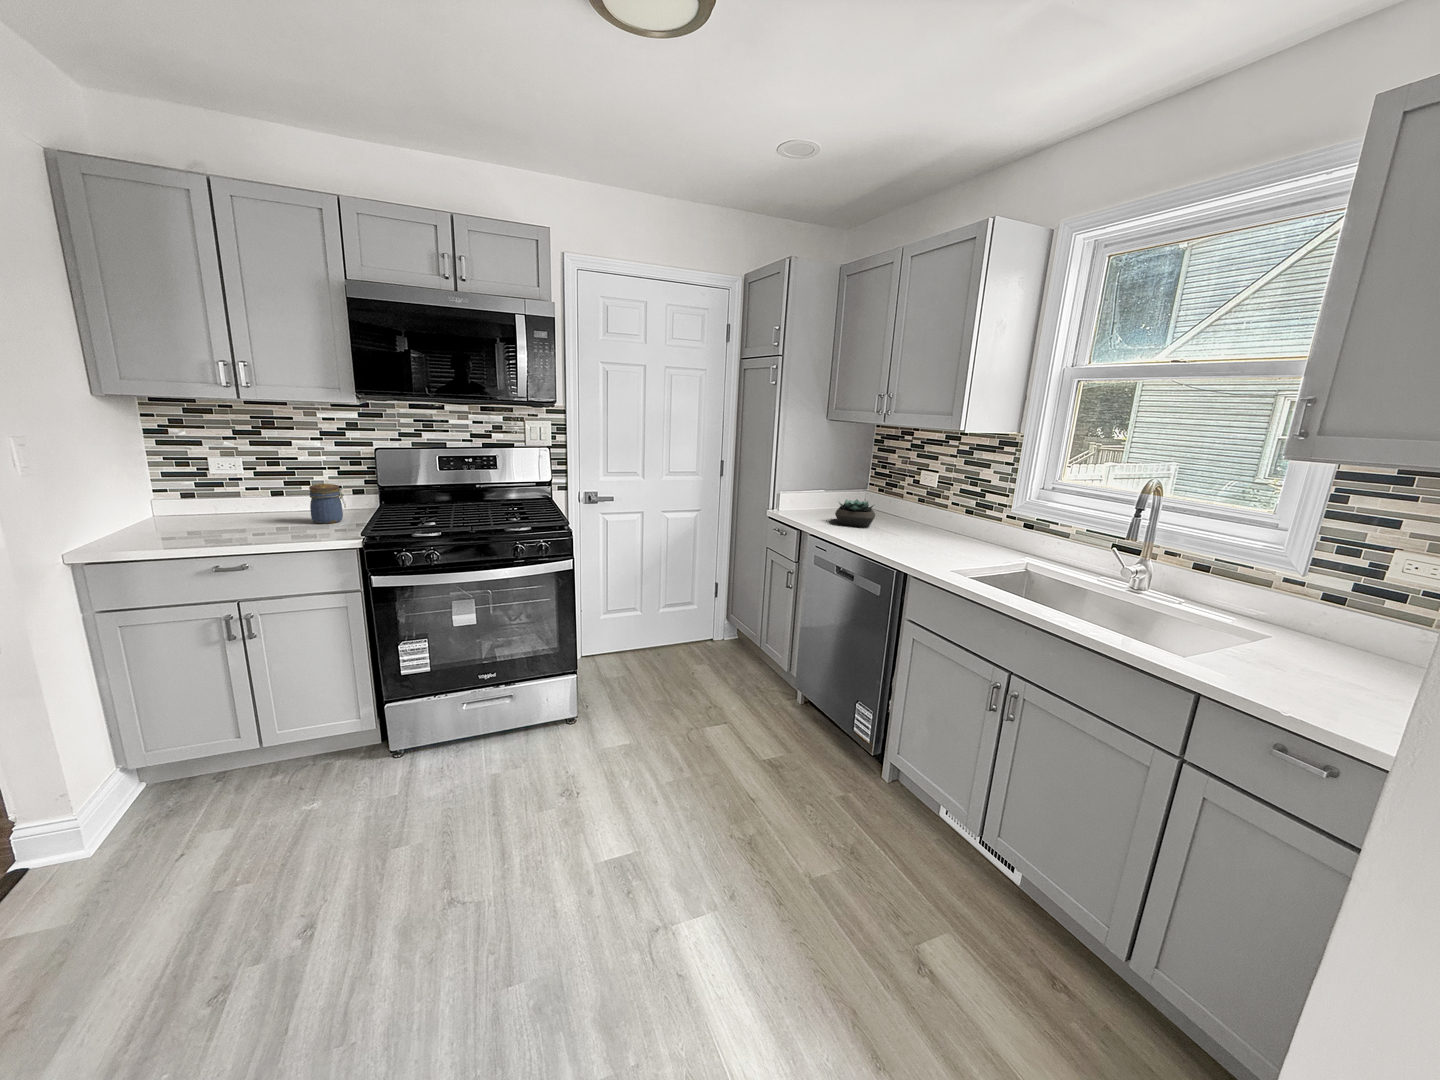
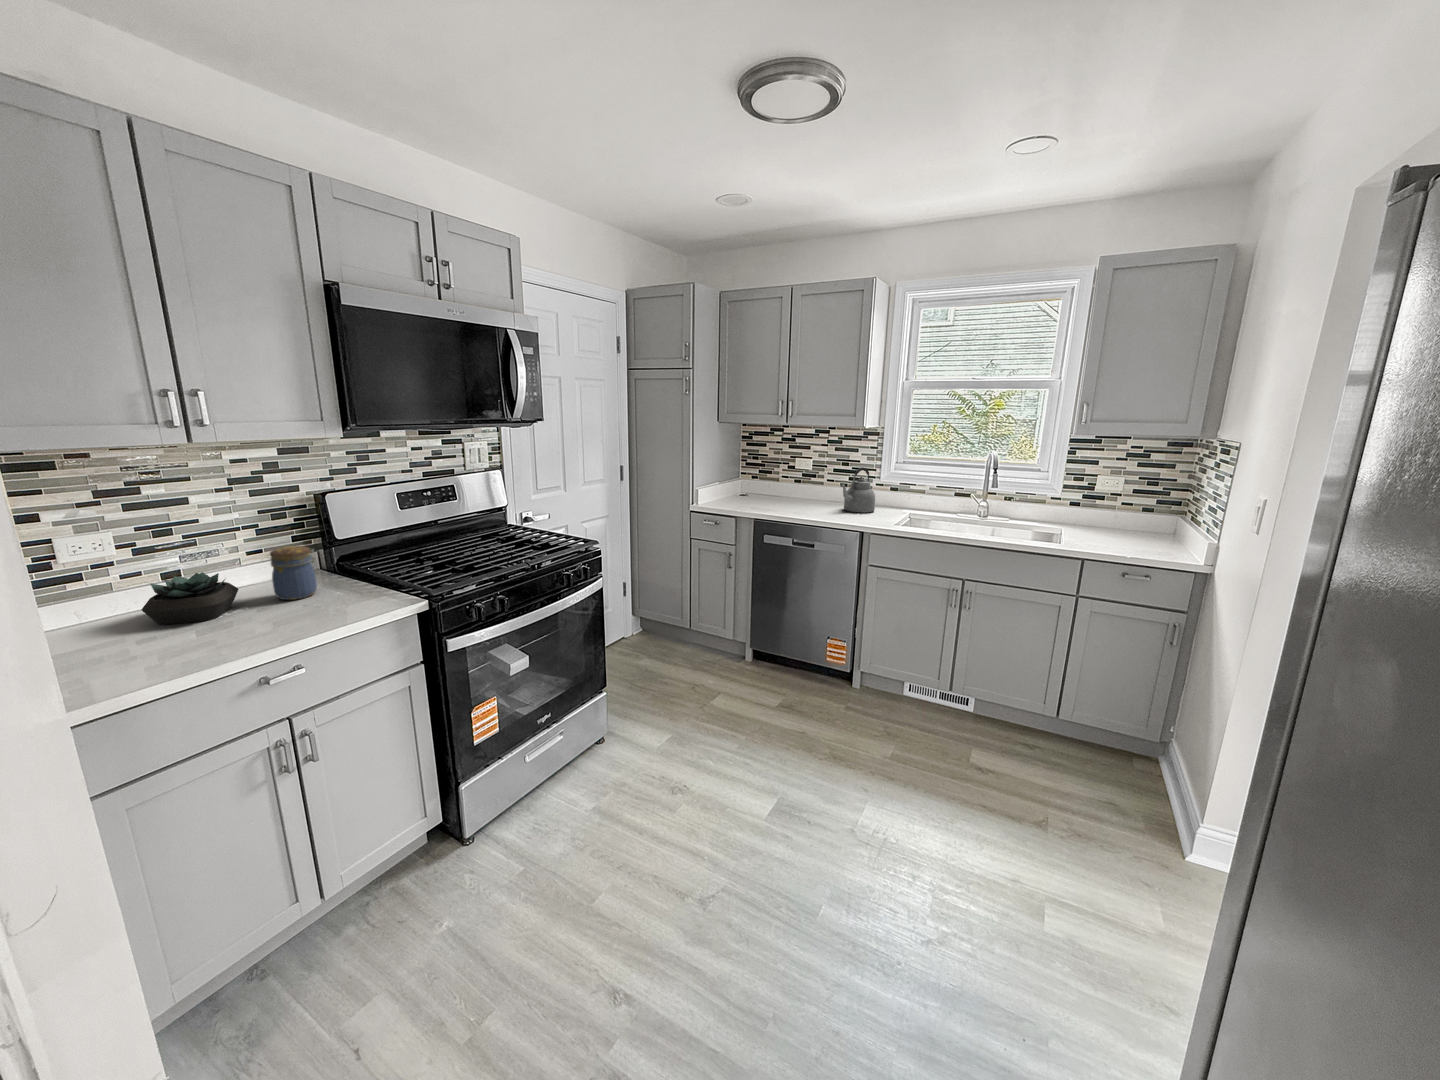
kettle: none [926,487,985,549] -> present [840,467,875,513]
succulent plant: present [835,500,875,527] -> present [142,572,238,625]

